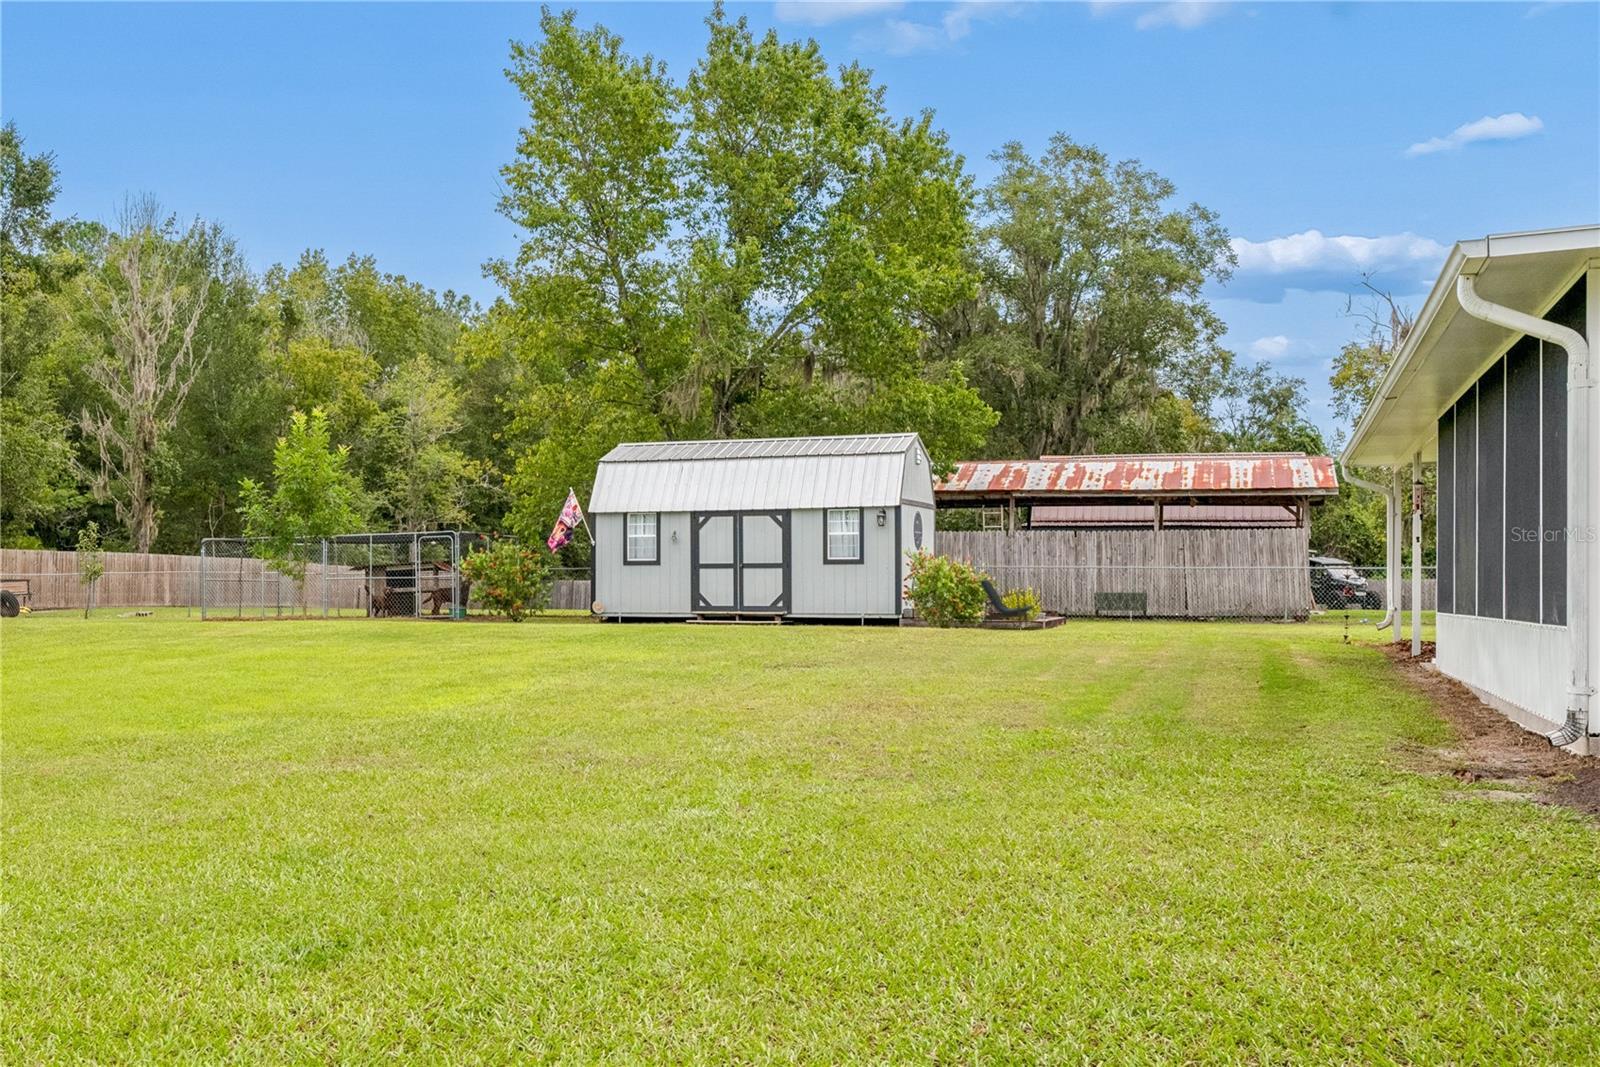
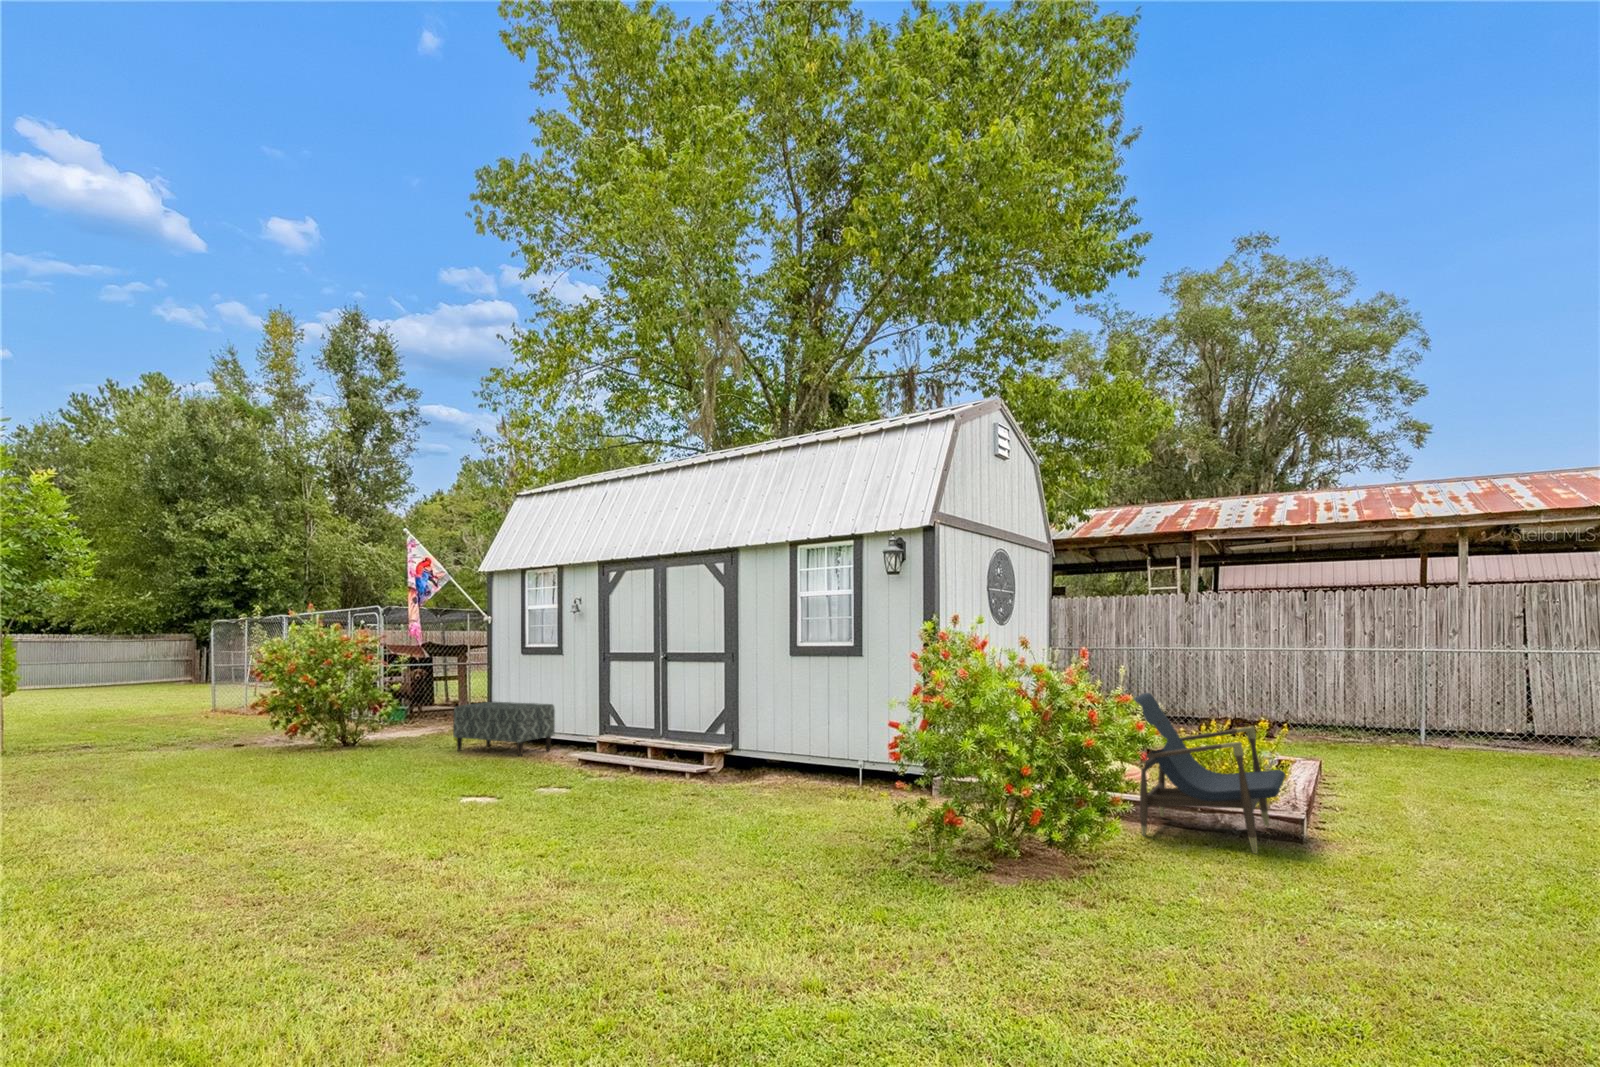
bench: present [1094,592,1147,618] -> present [453,702,555,757]

